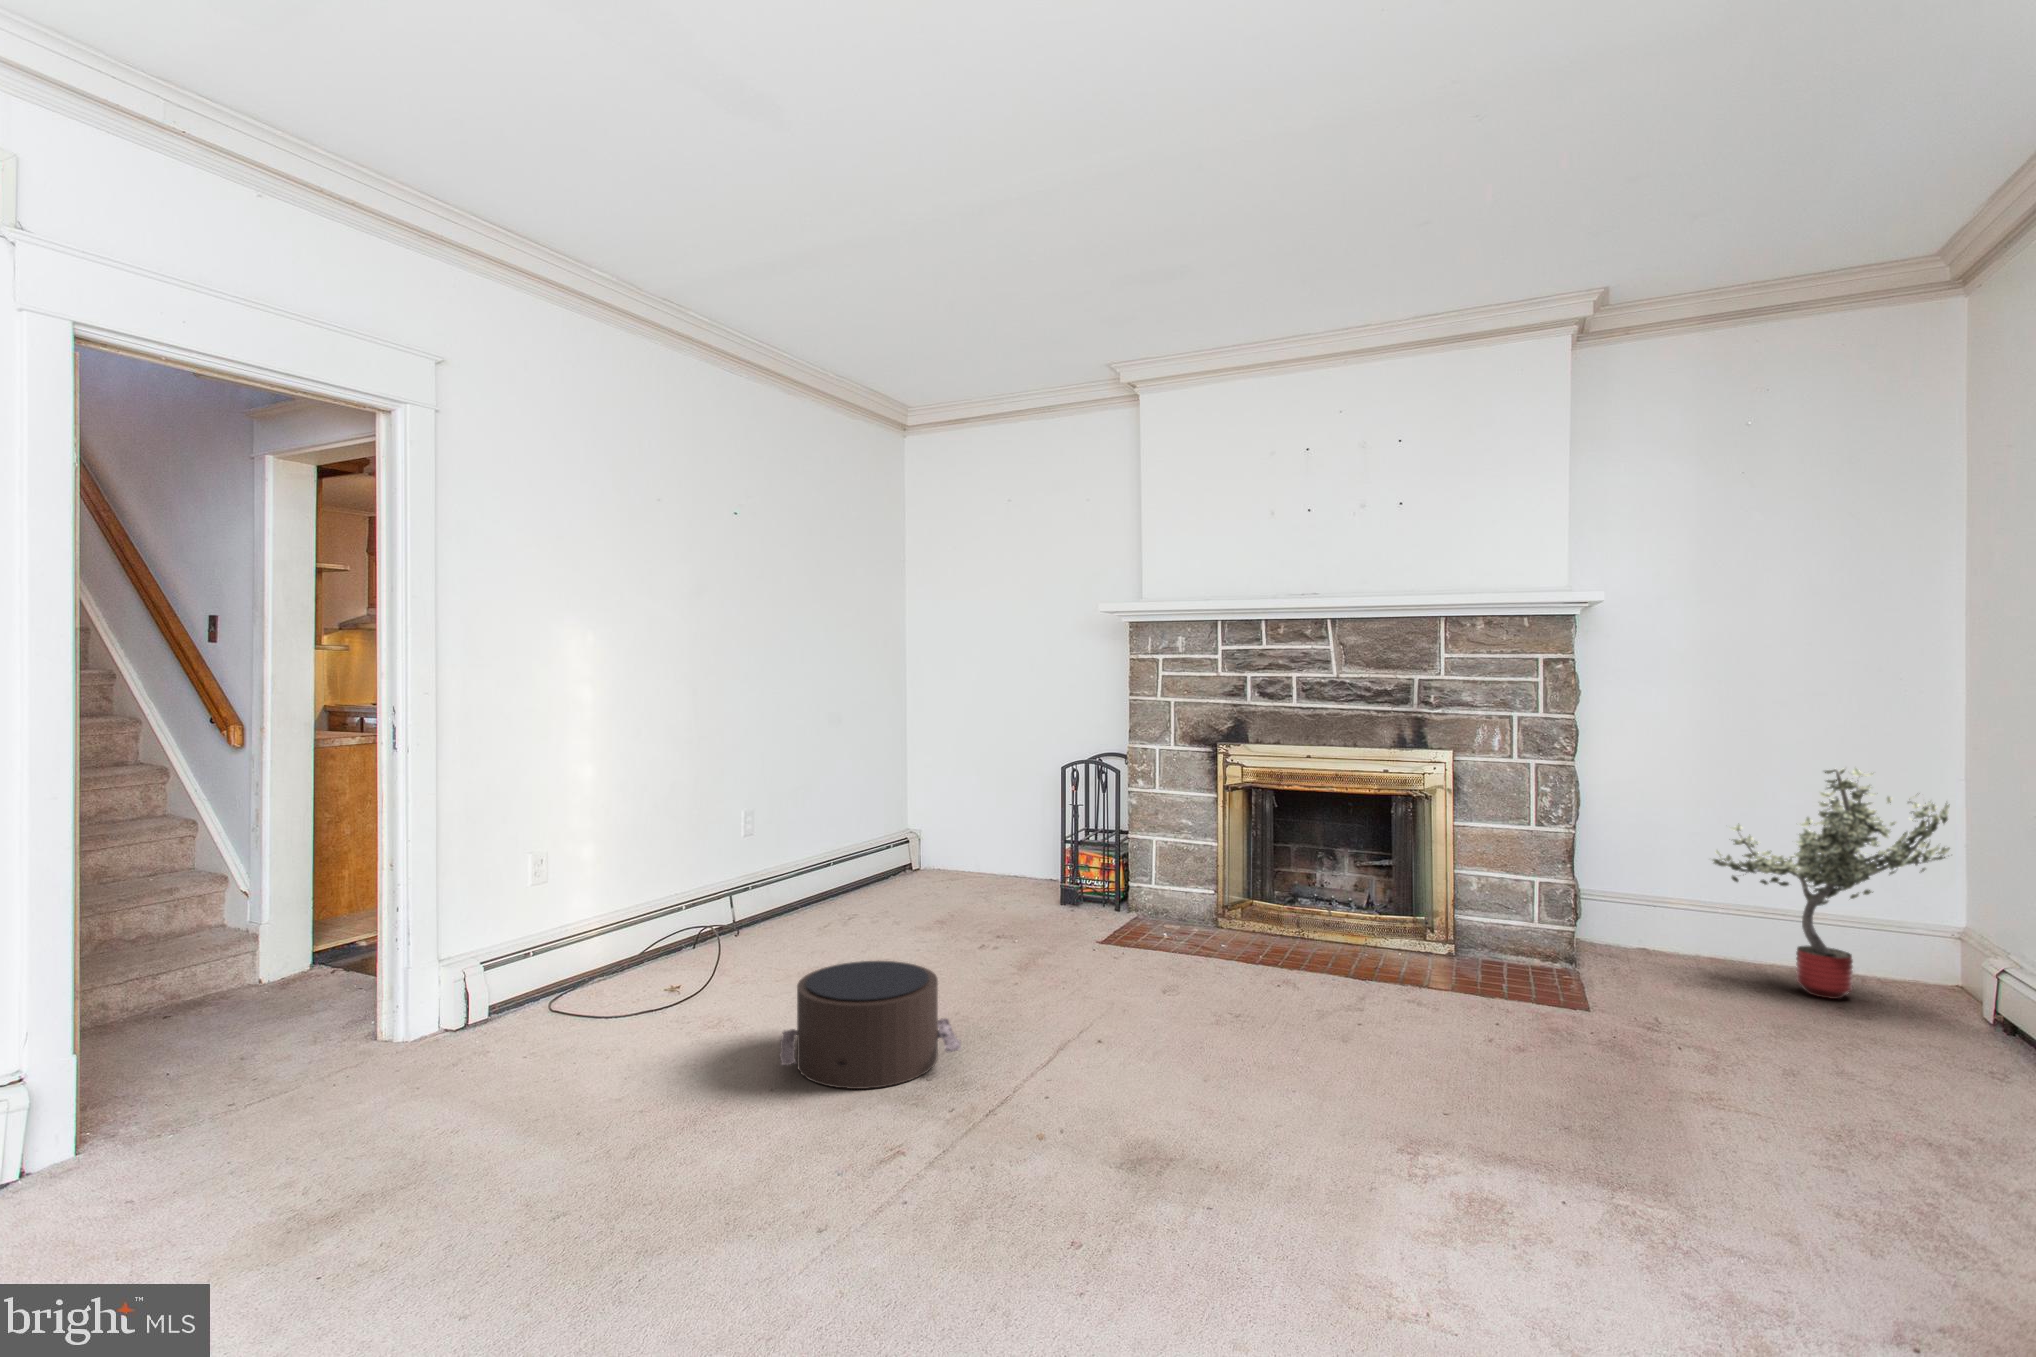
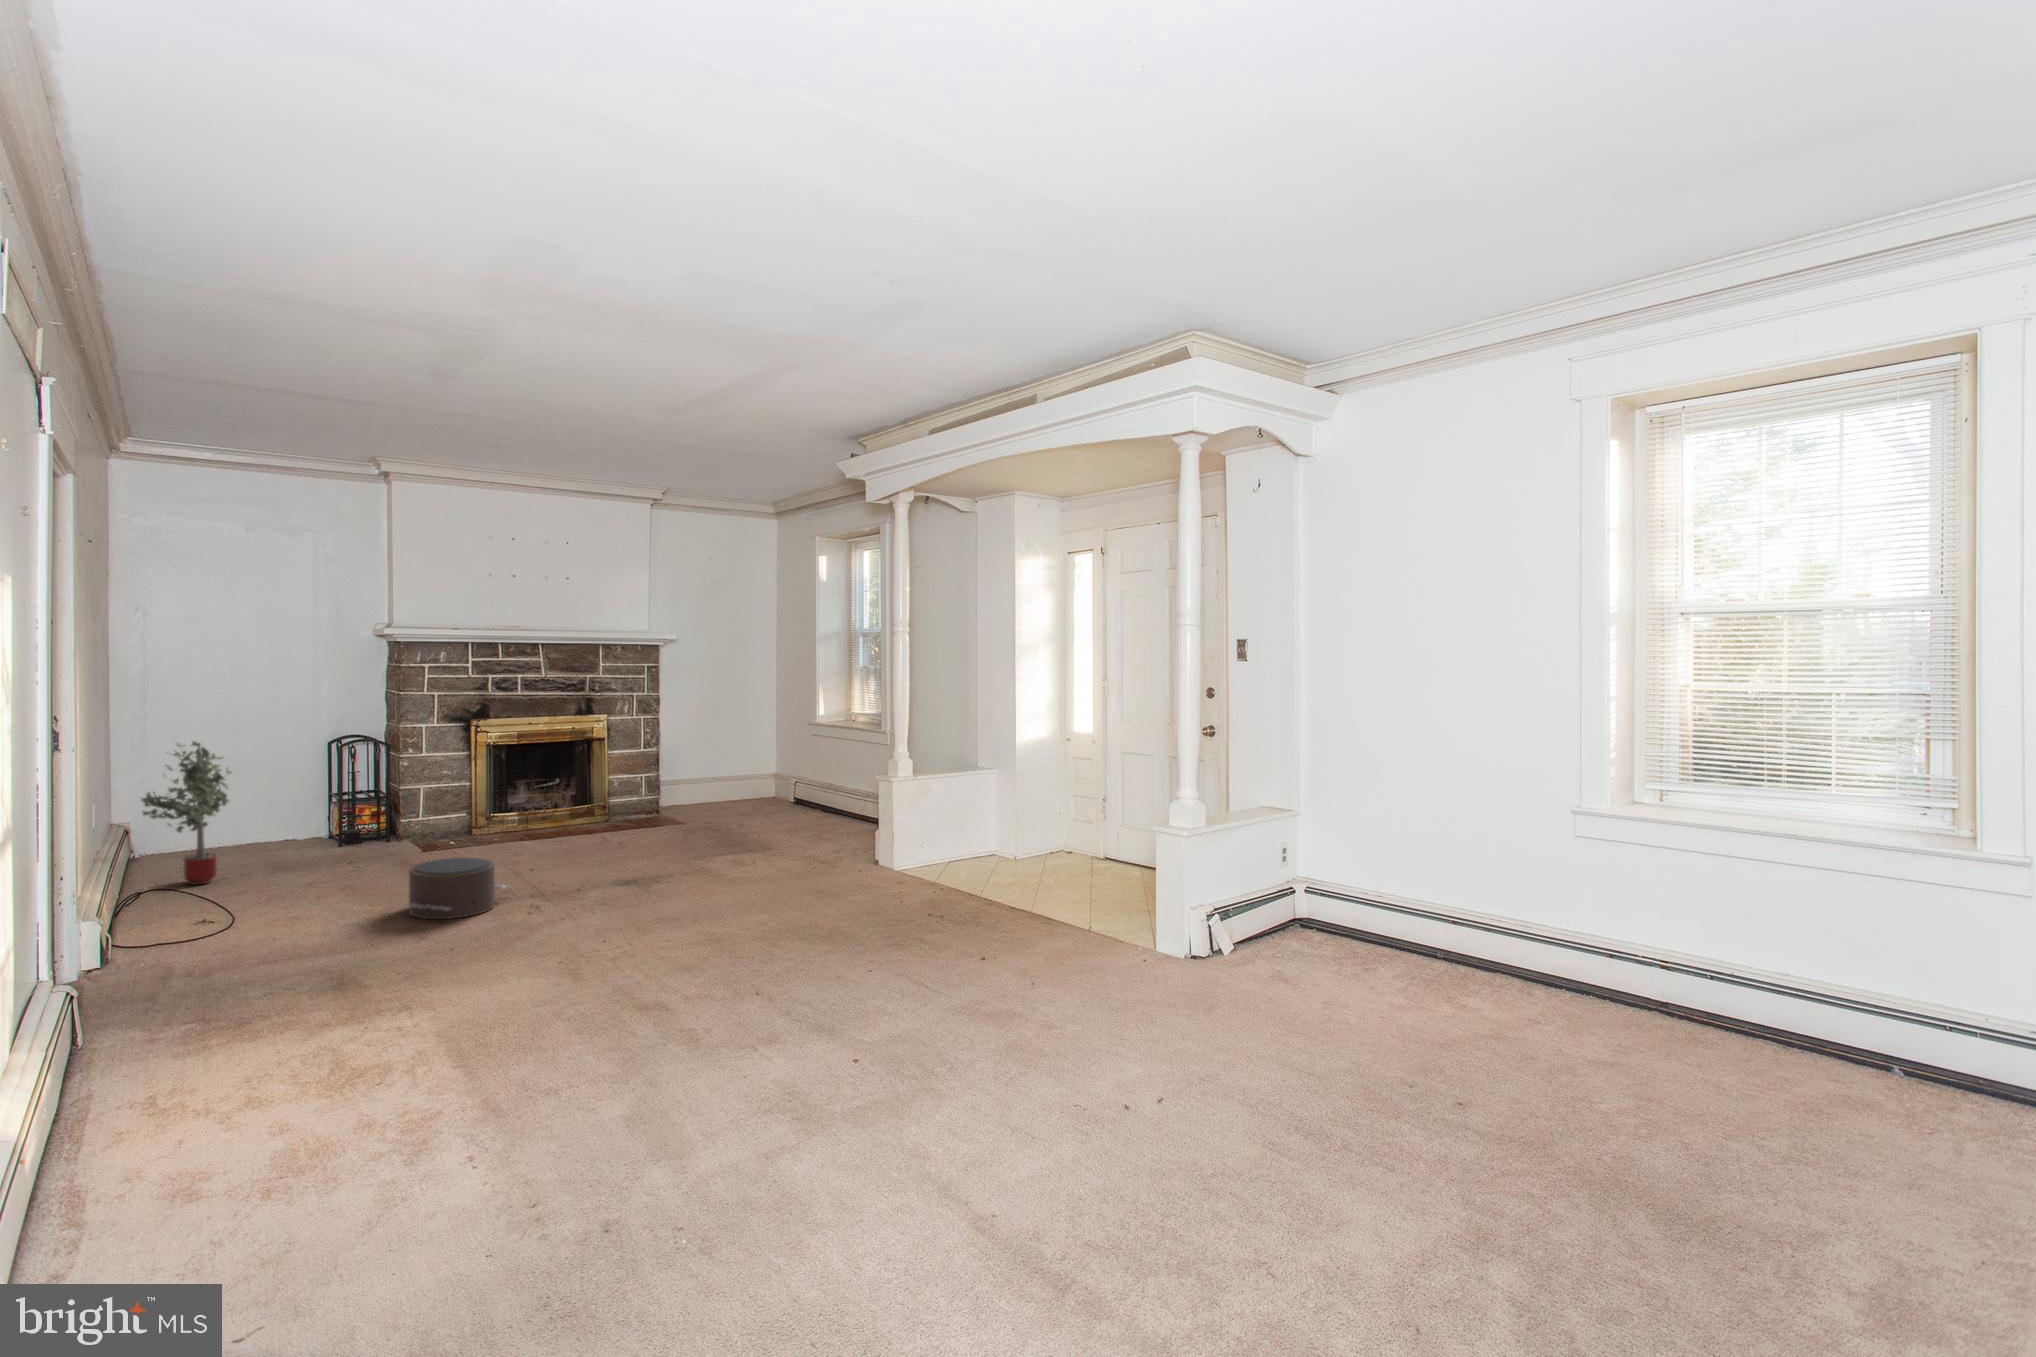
potted tree: present [1713,768,1950,999] -> present [142,742,231,885]

